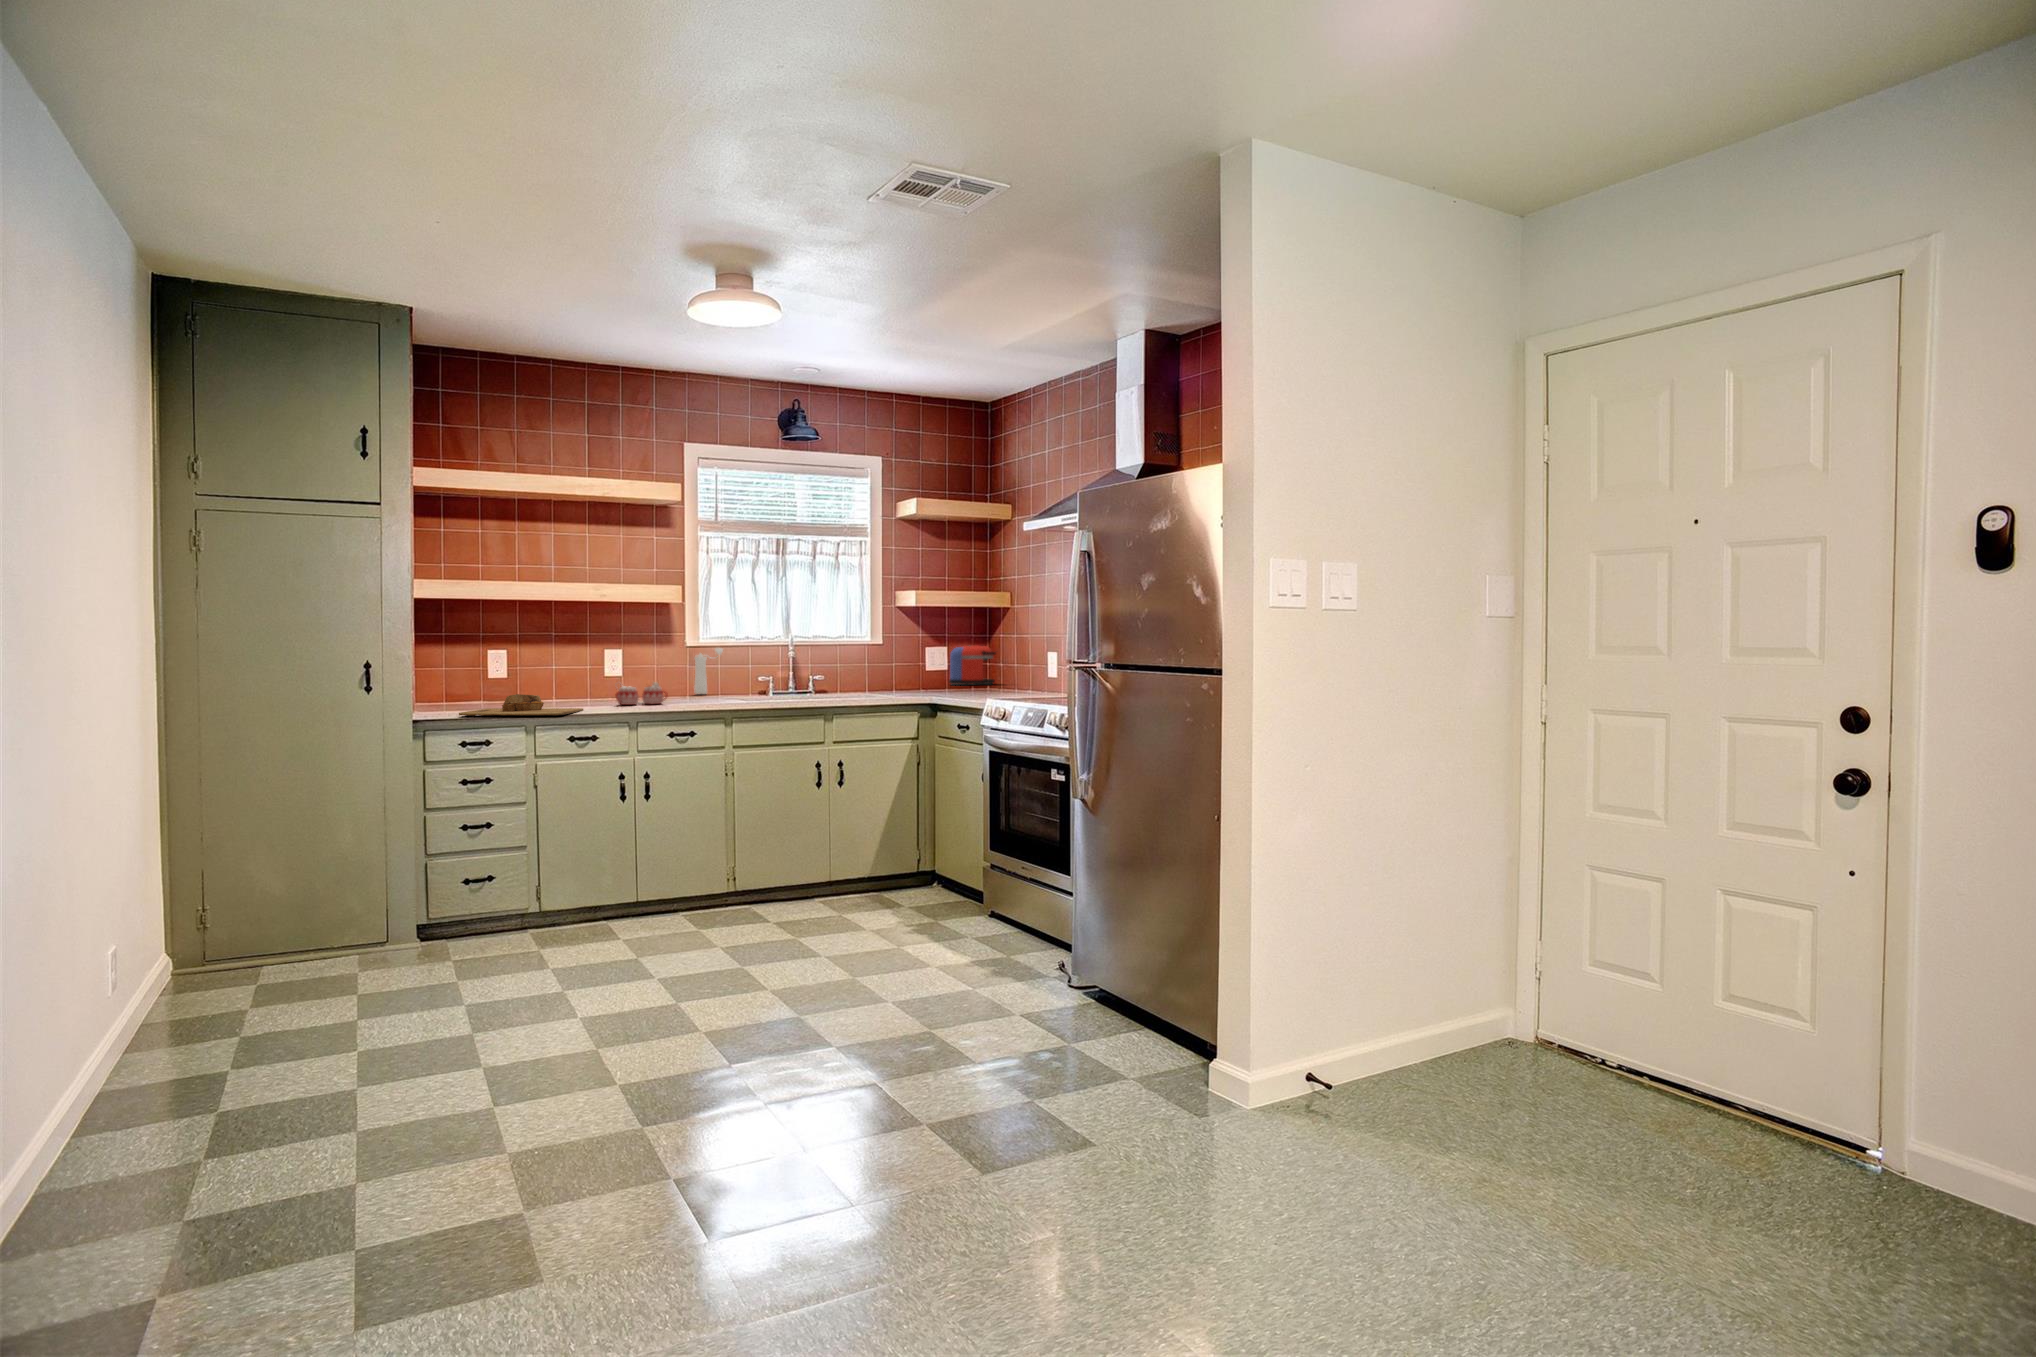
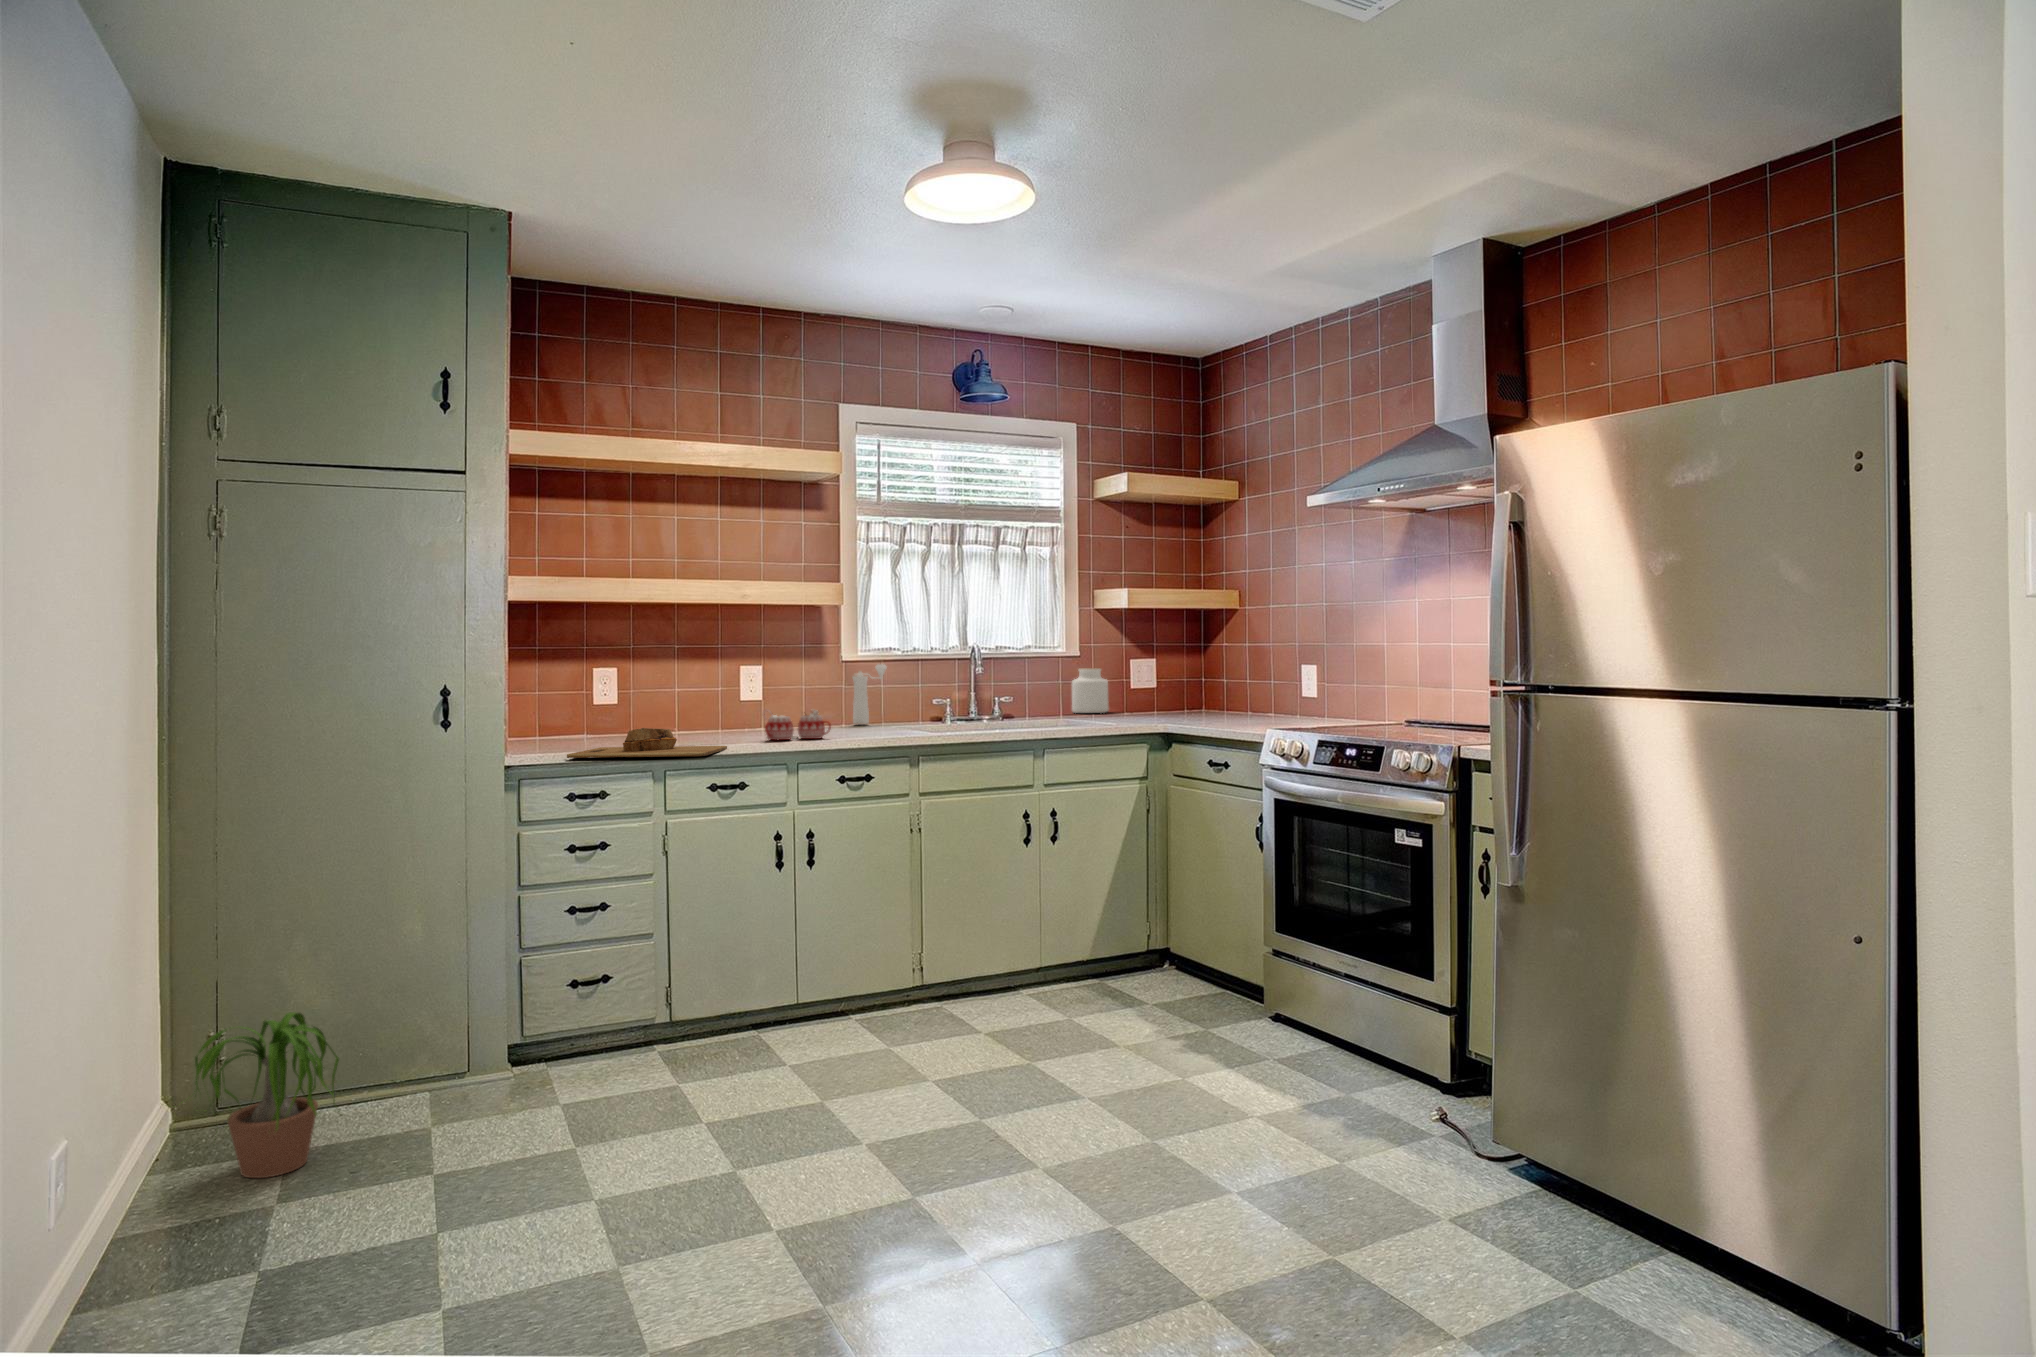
coffee maker: present [949,646,996,685] -> none [1159,658,1223,708]
jar: none [876,652,905,687] -> present [1072,668,1109,713]
potted plant: none [161,889,292,999] -> present [195,1012,339,1178]

